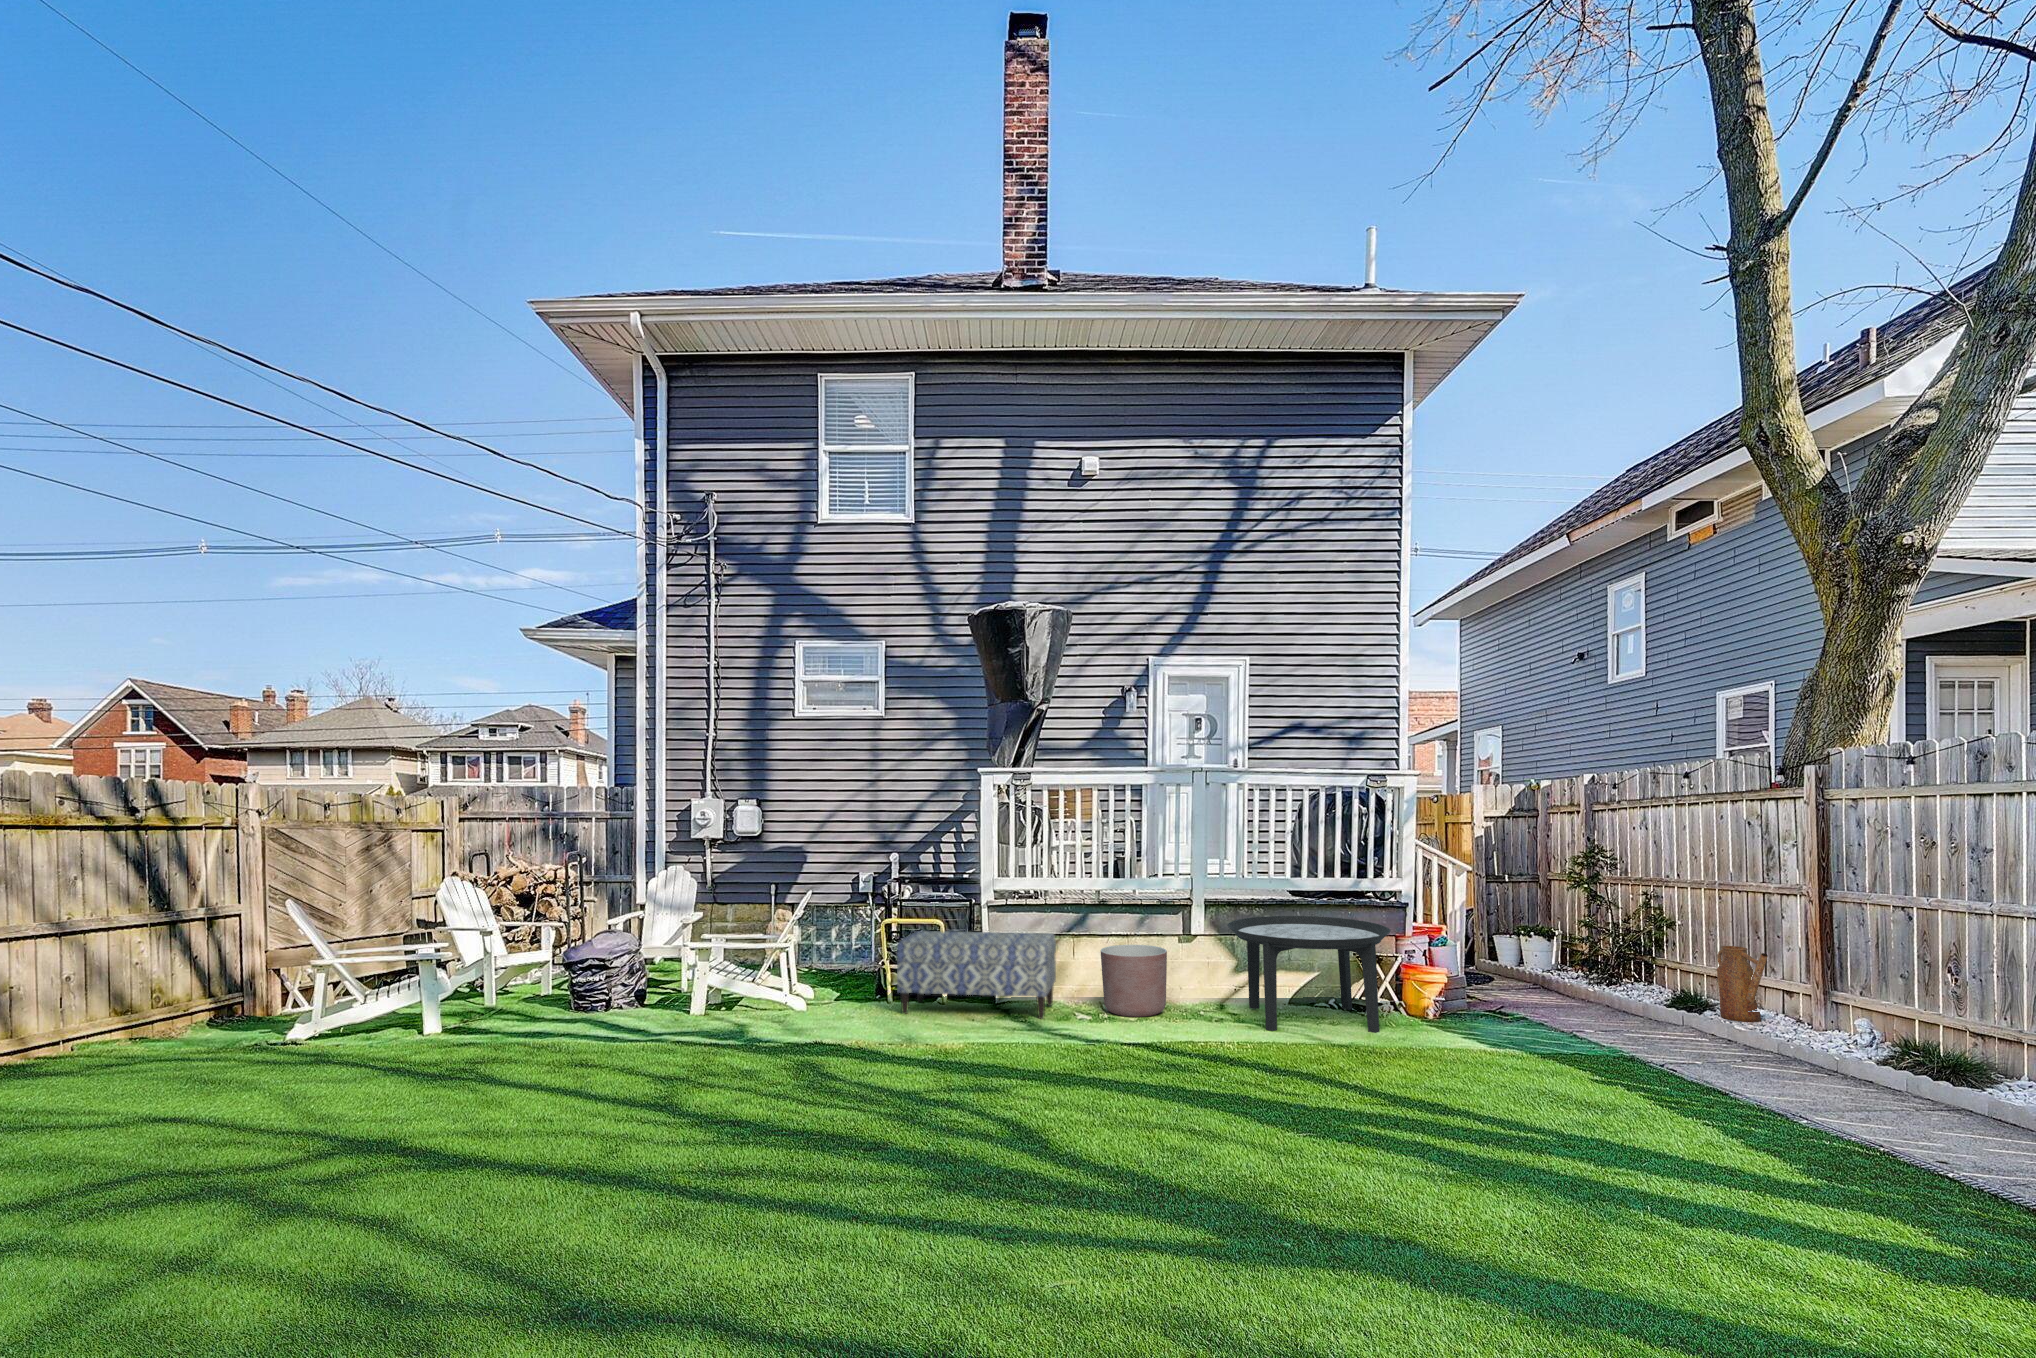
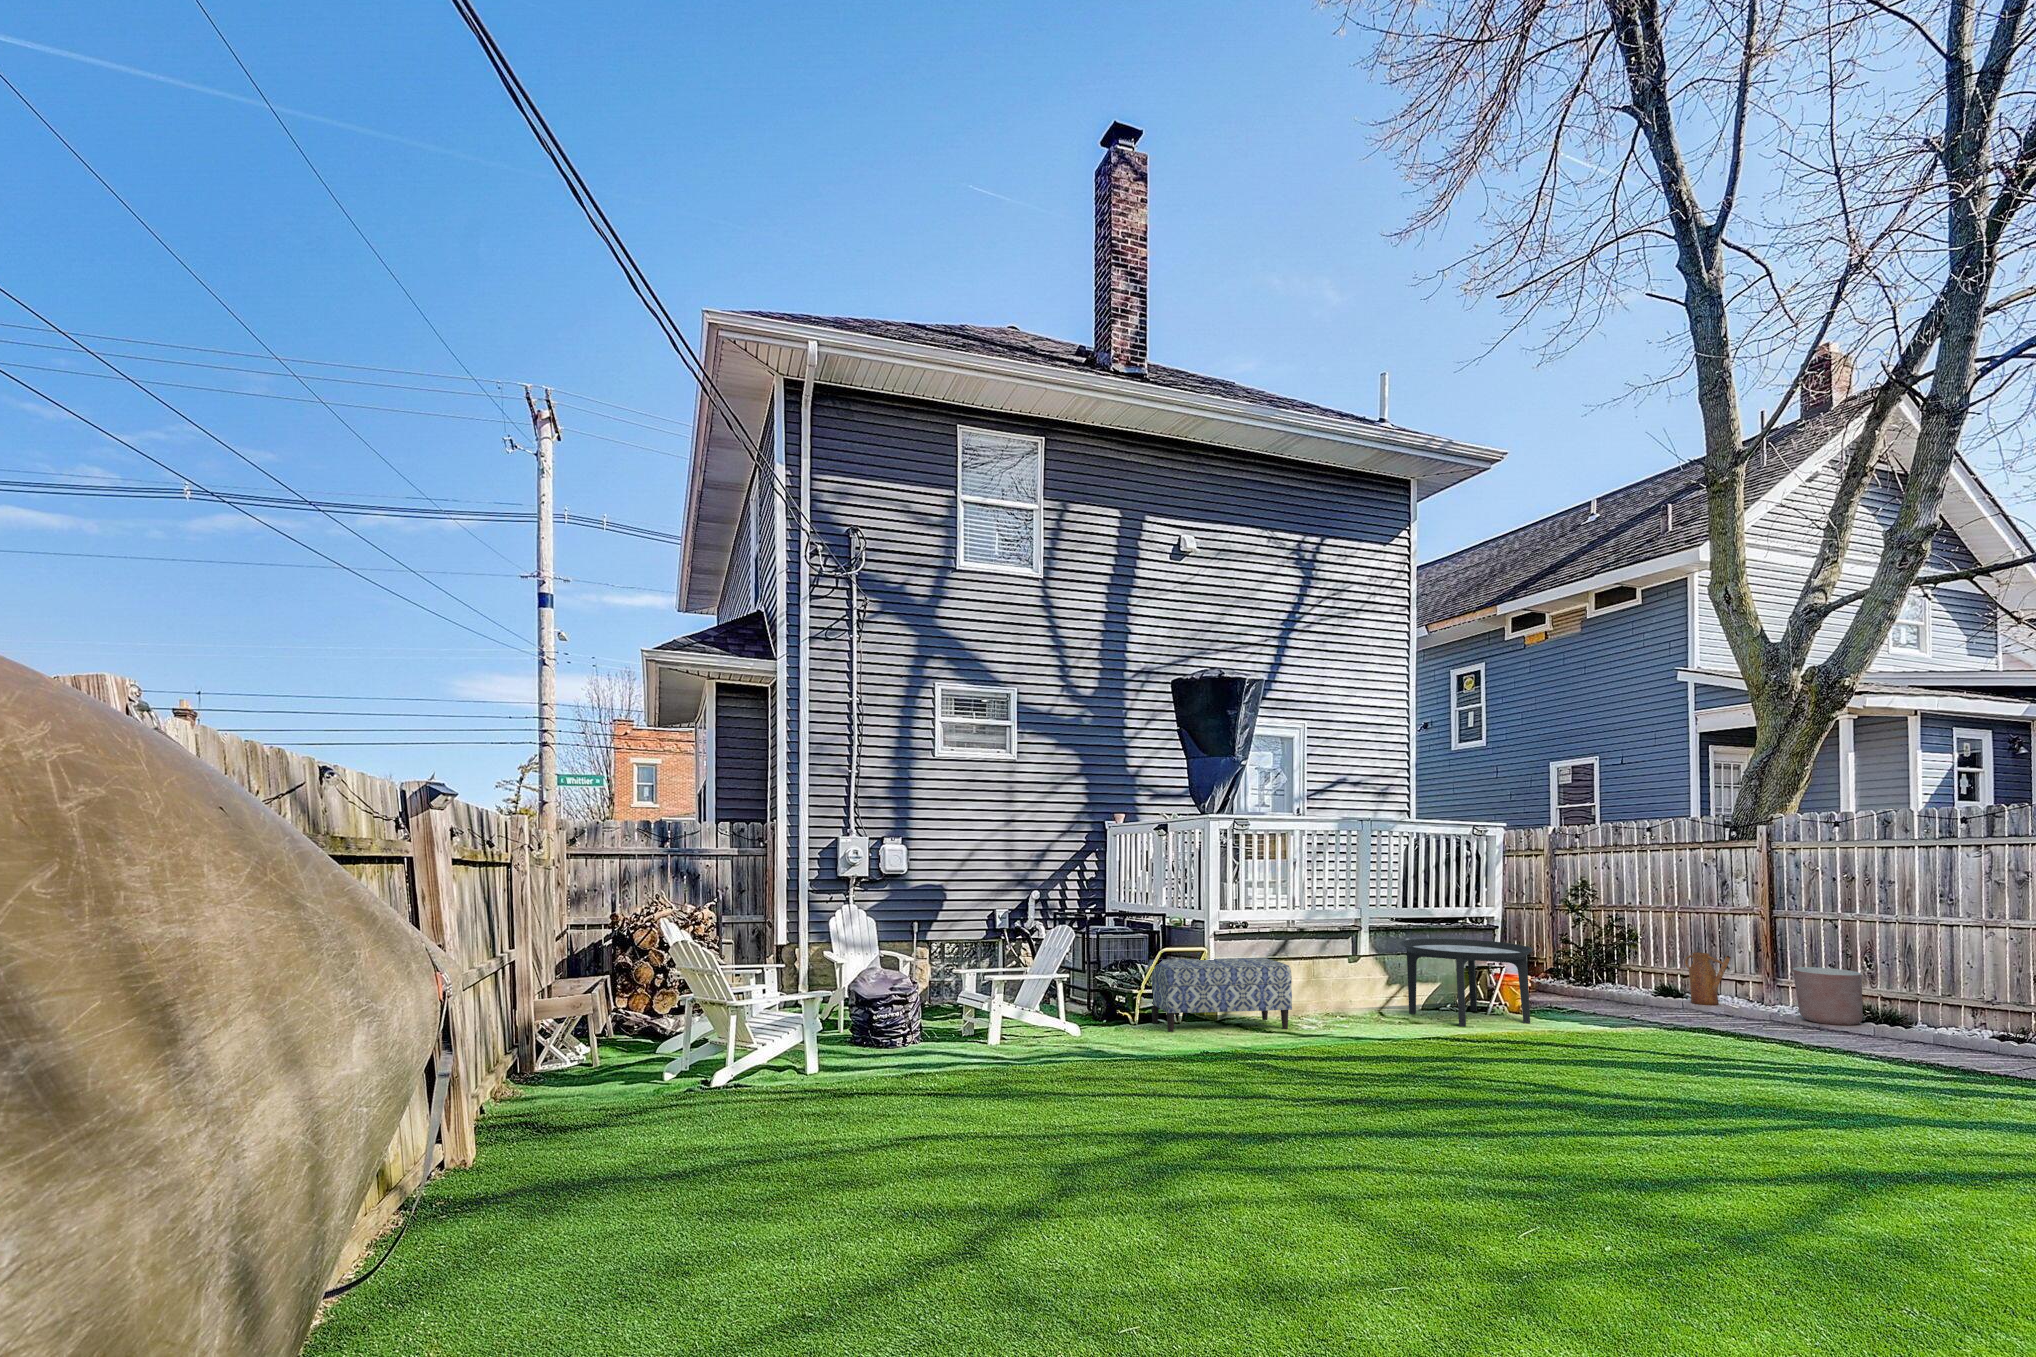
planter: present [1101,945,1167,1017] -> present [1793,967,1863,1025]

